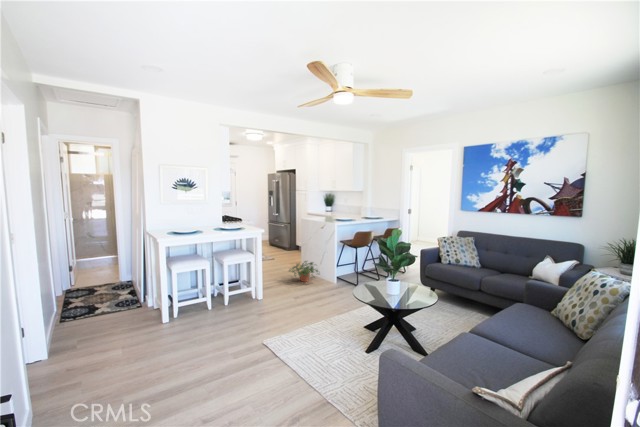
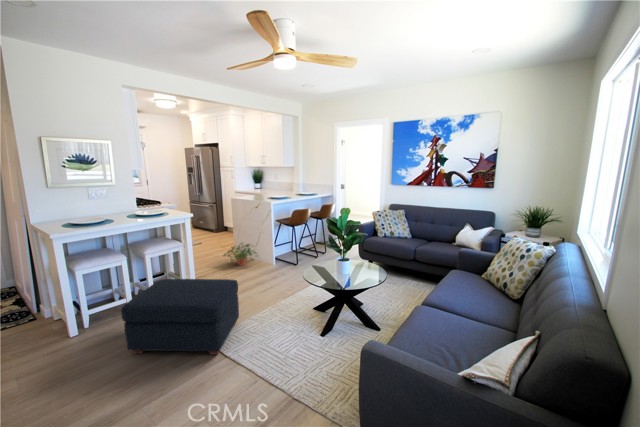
ottoman: none [202,283,295,352] -> present [122,279,239,354]

